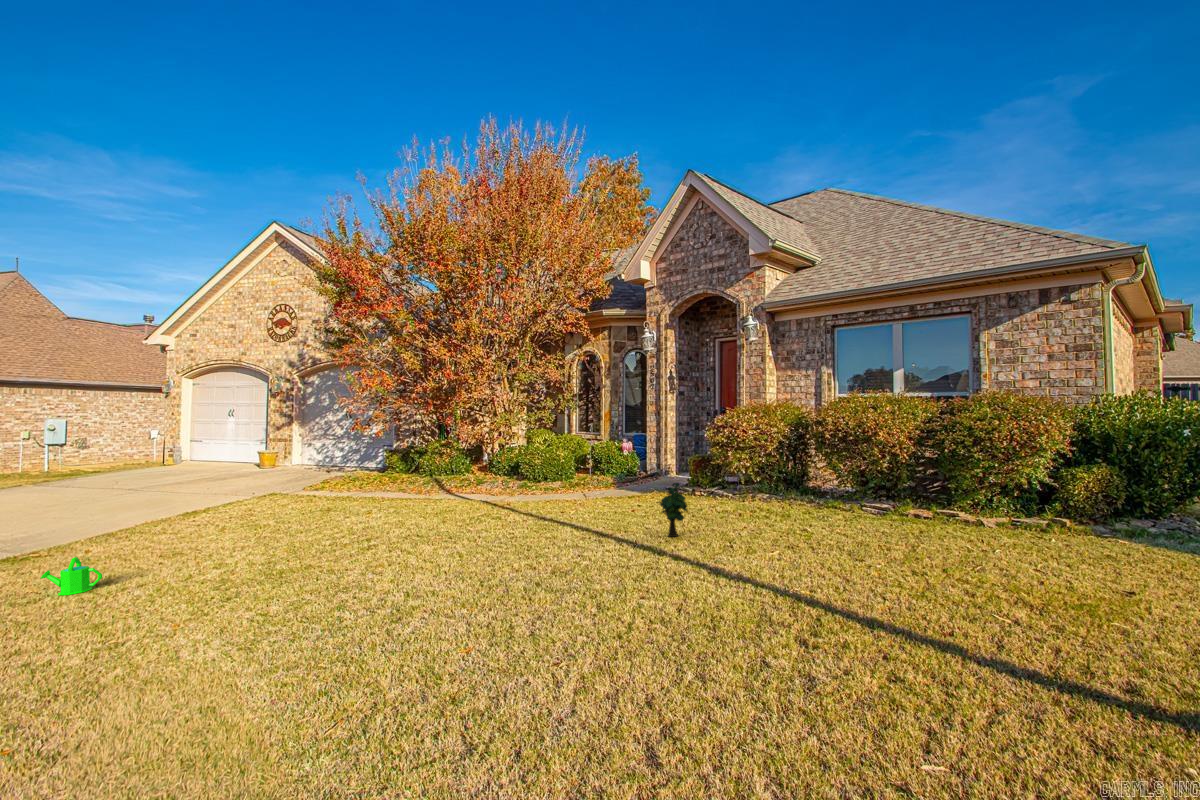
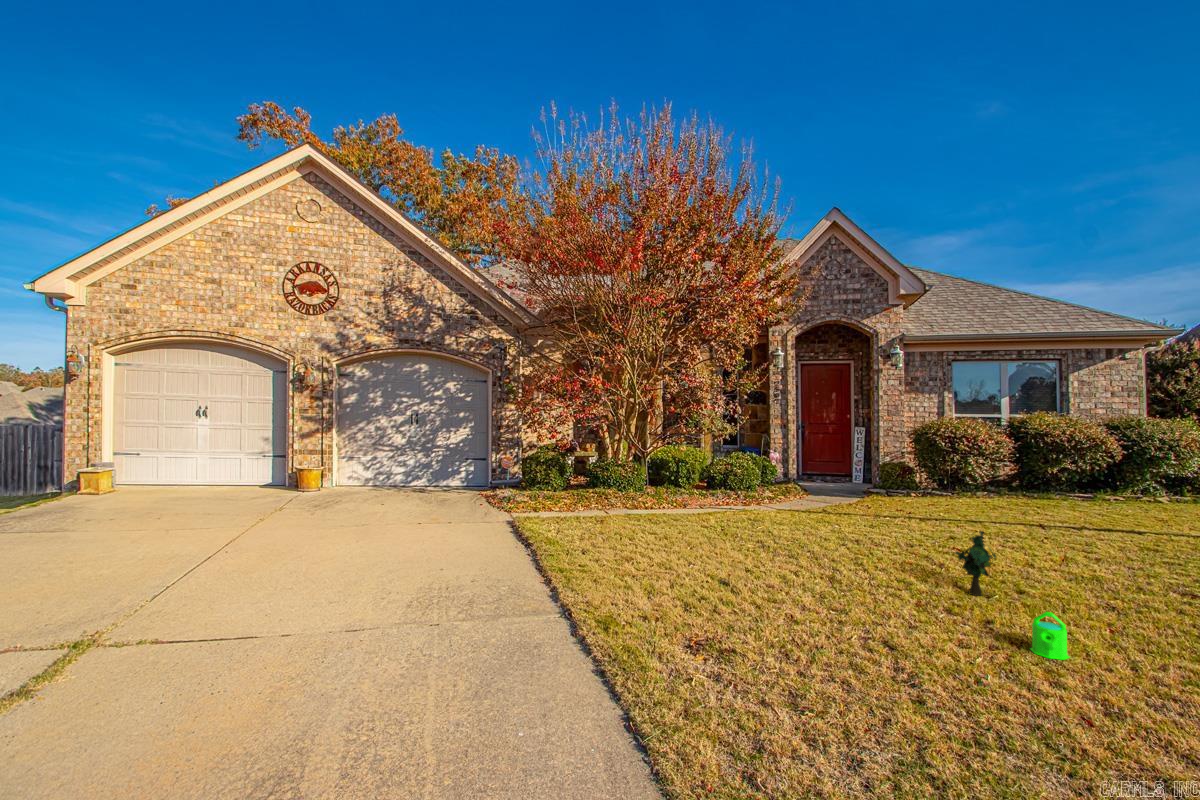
decorative plant: present [658,483,687,537] -> present [955,531,996,596]

